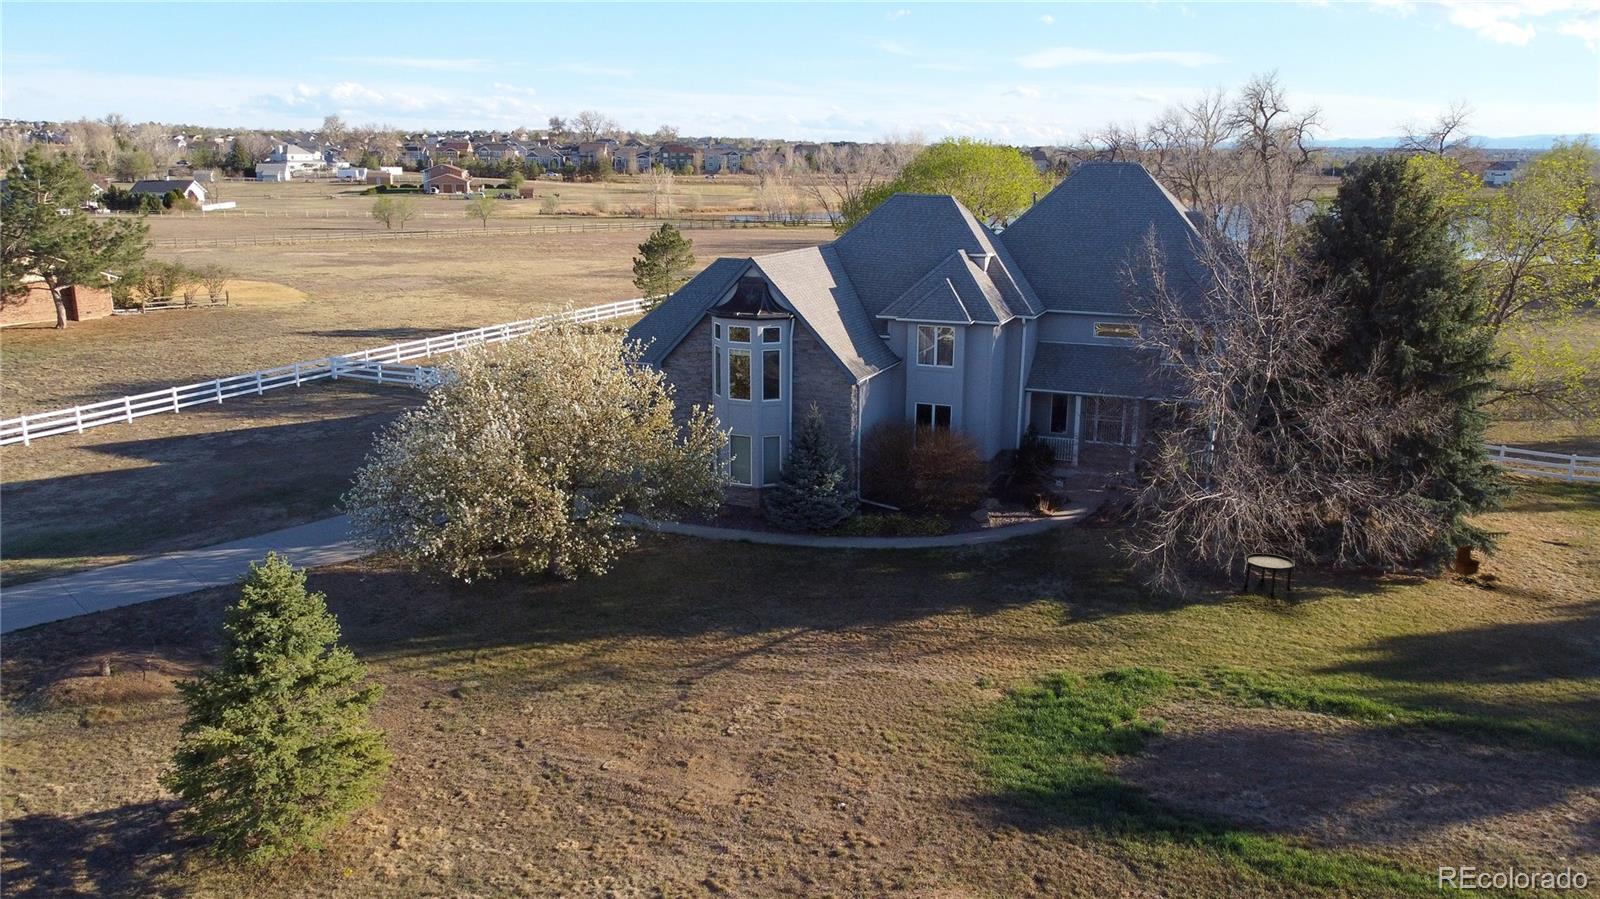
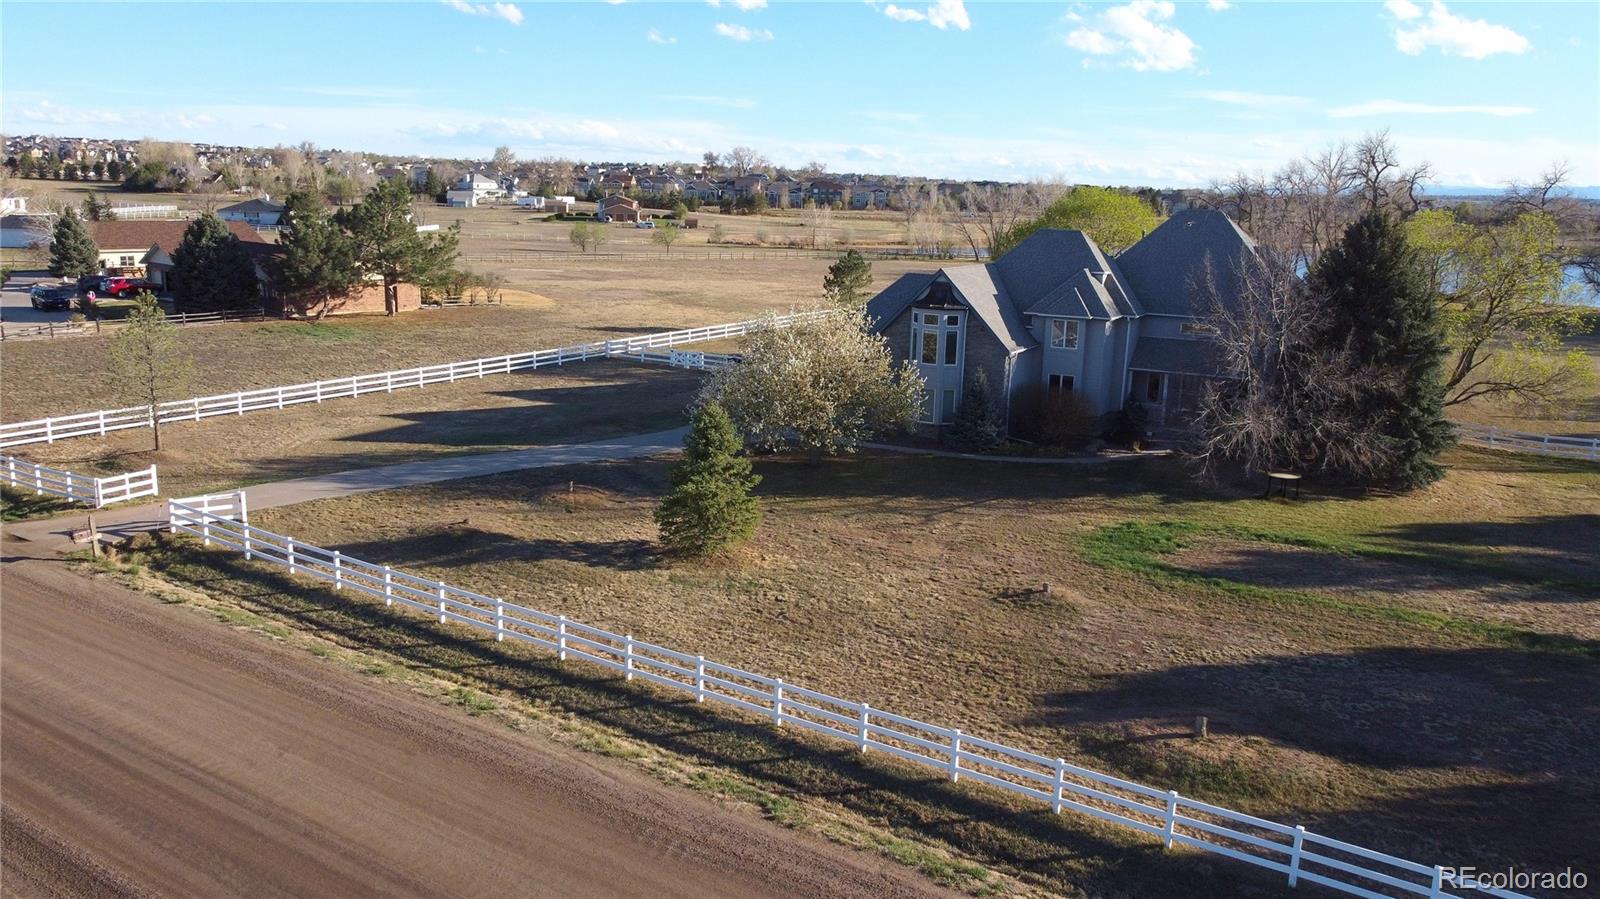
lounge chair: present [1454,545,1497,589] -> none [1414,472,1443,501]

